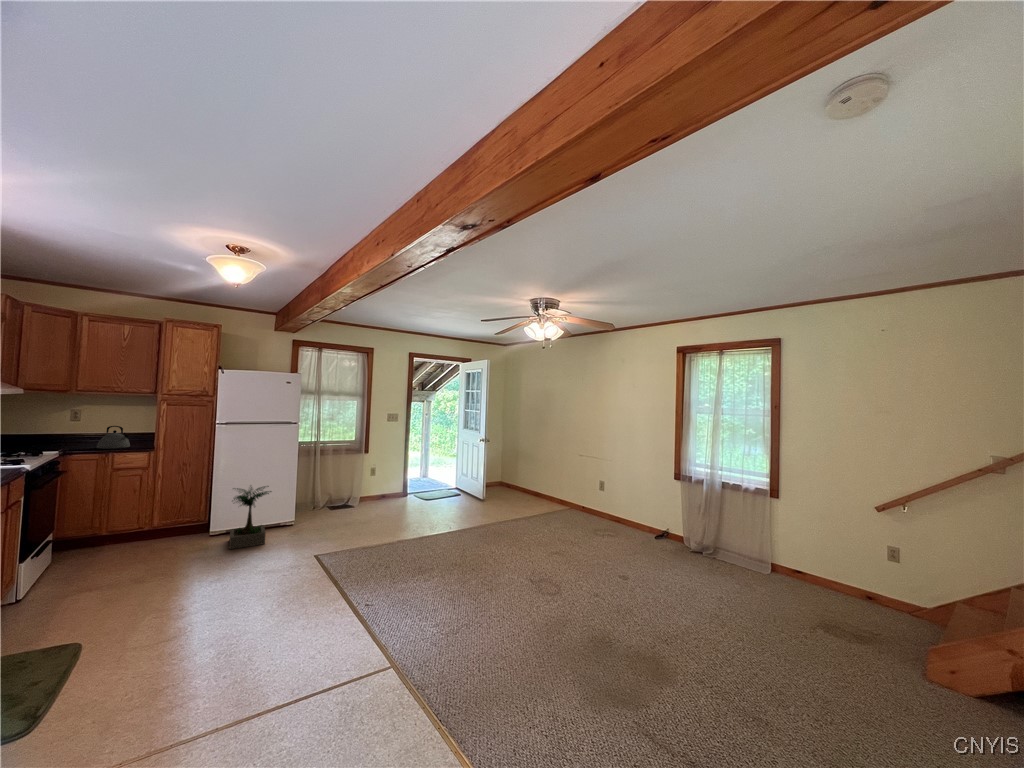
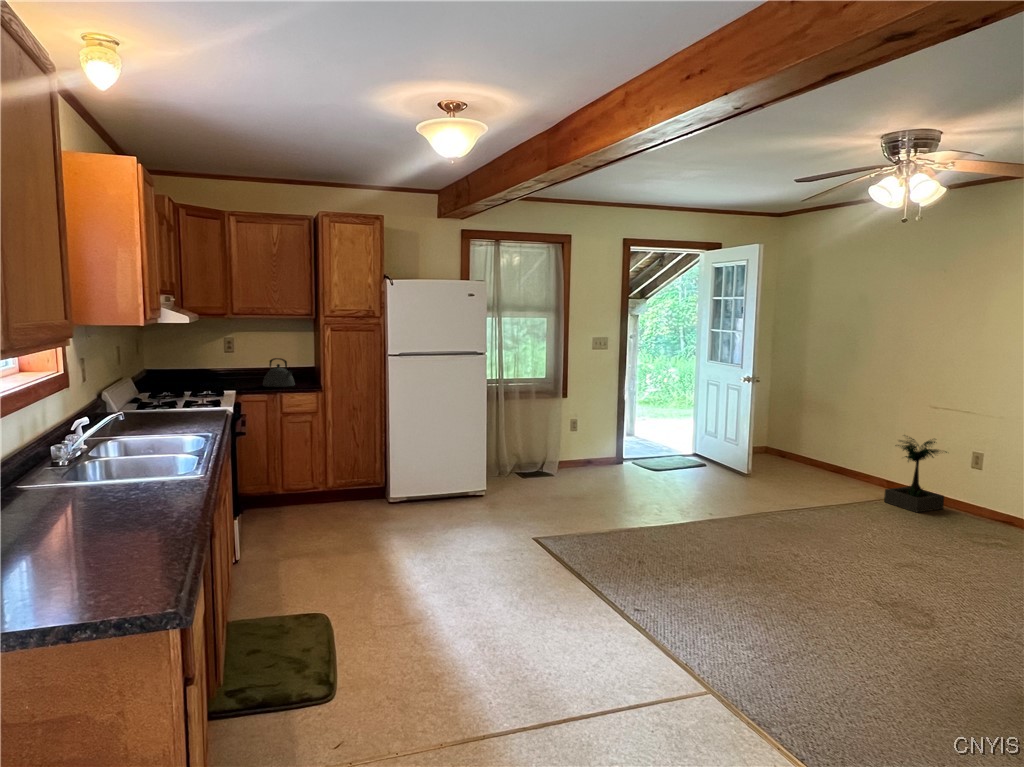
potted plant: present [229,486,271,549] -> present [884,436,947,512]

